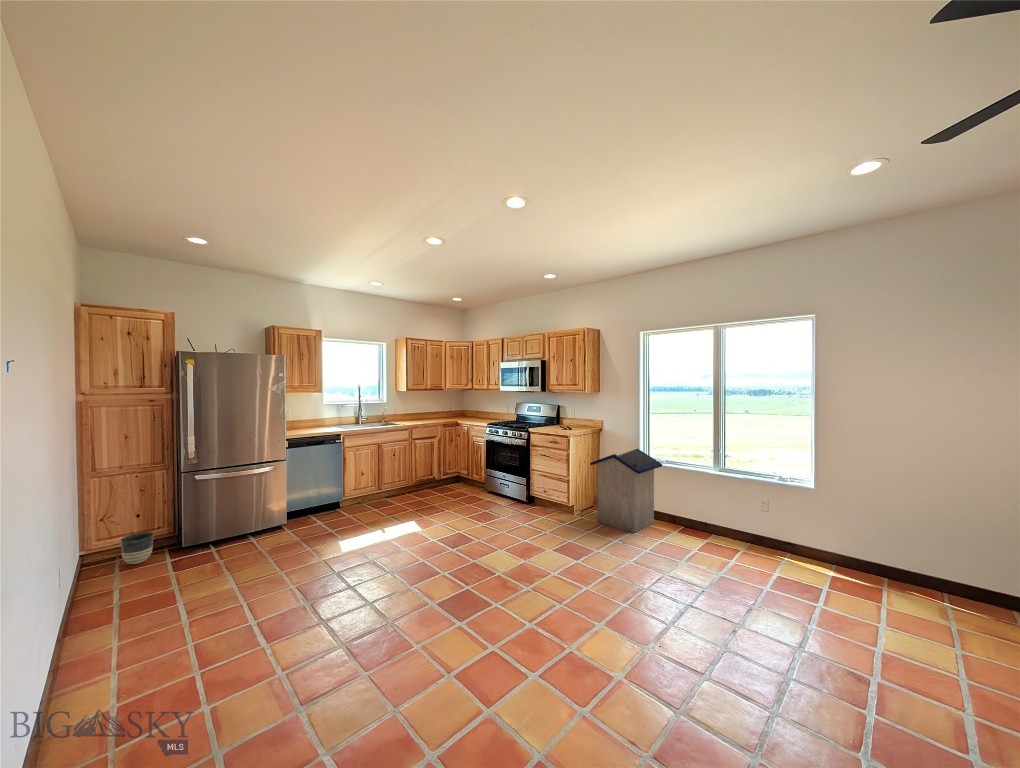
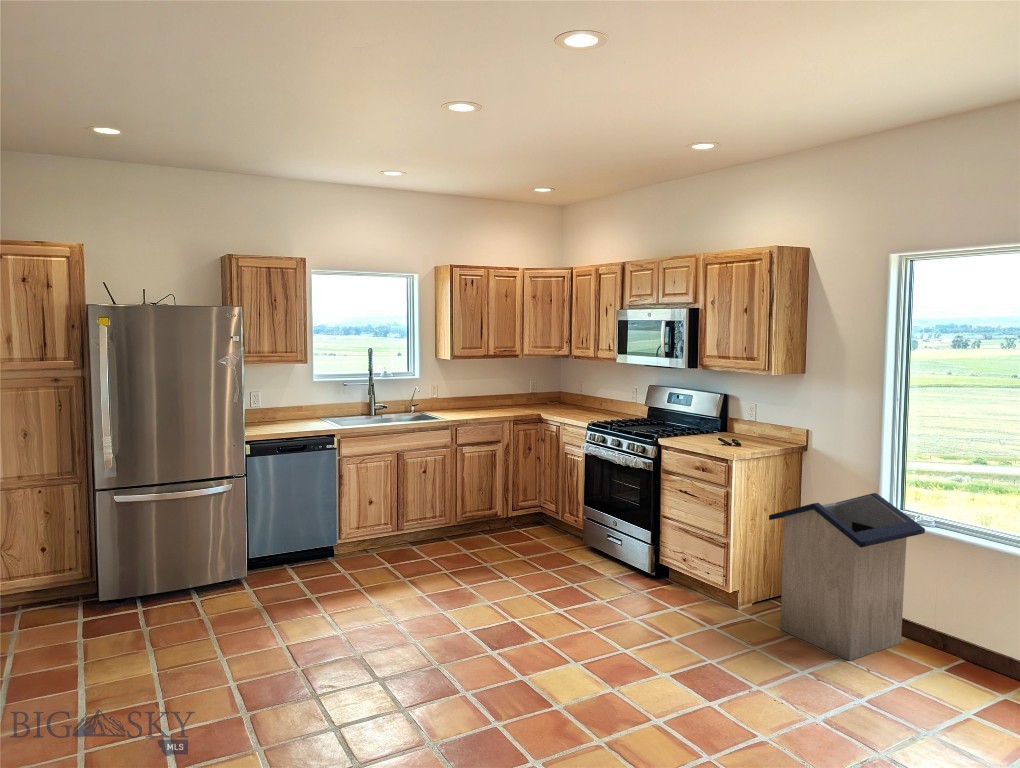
planter: present [121,532,154,564] -> none [23,574,64,618]

